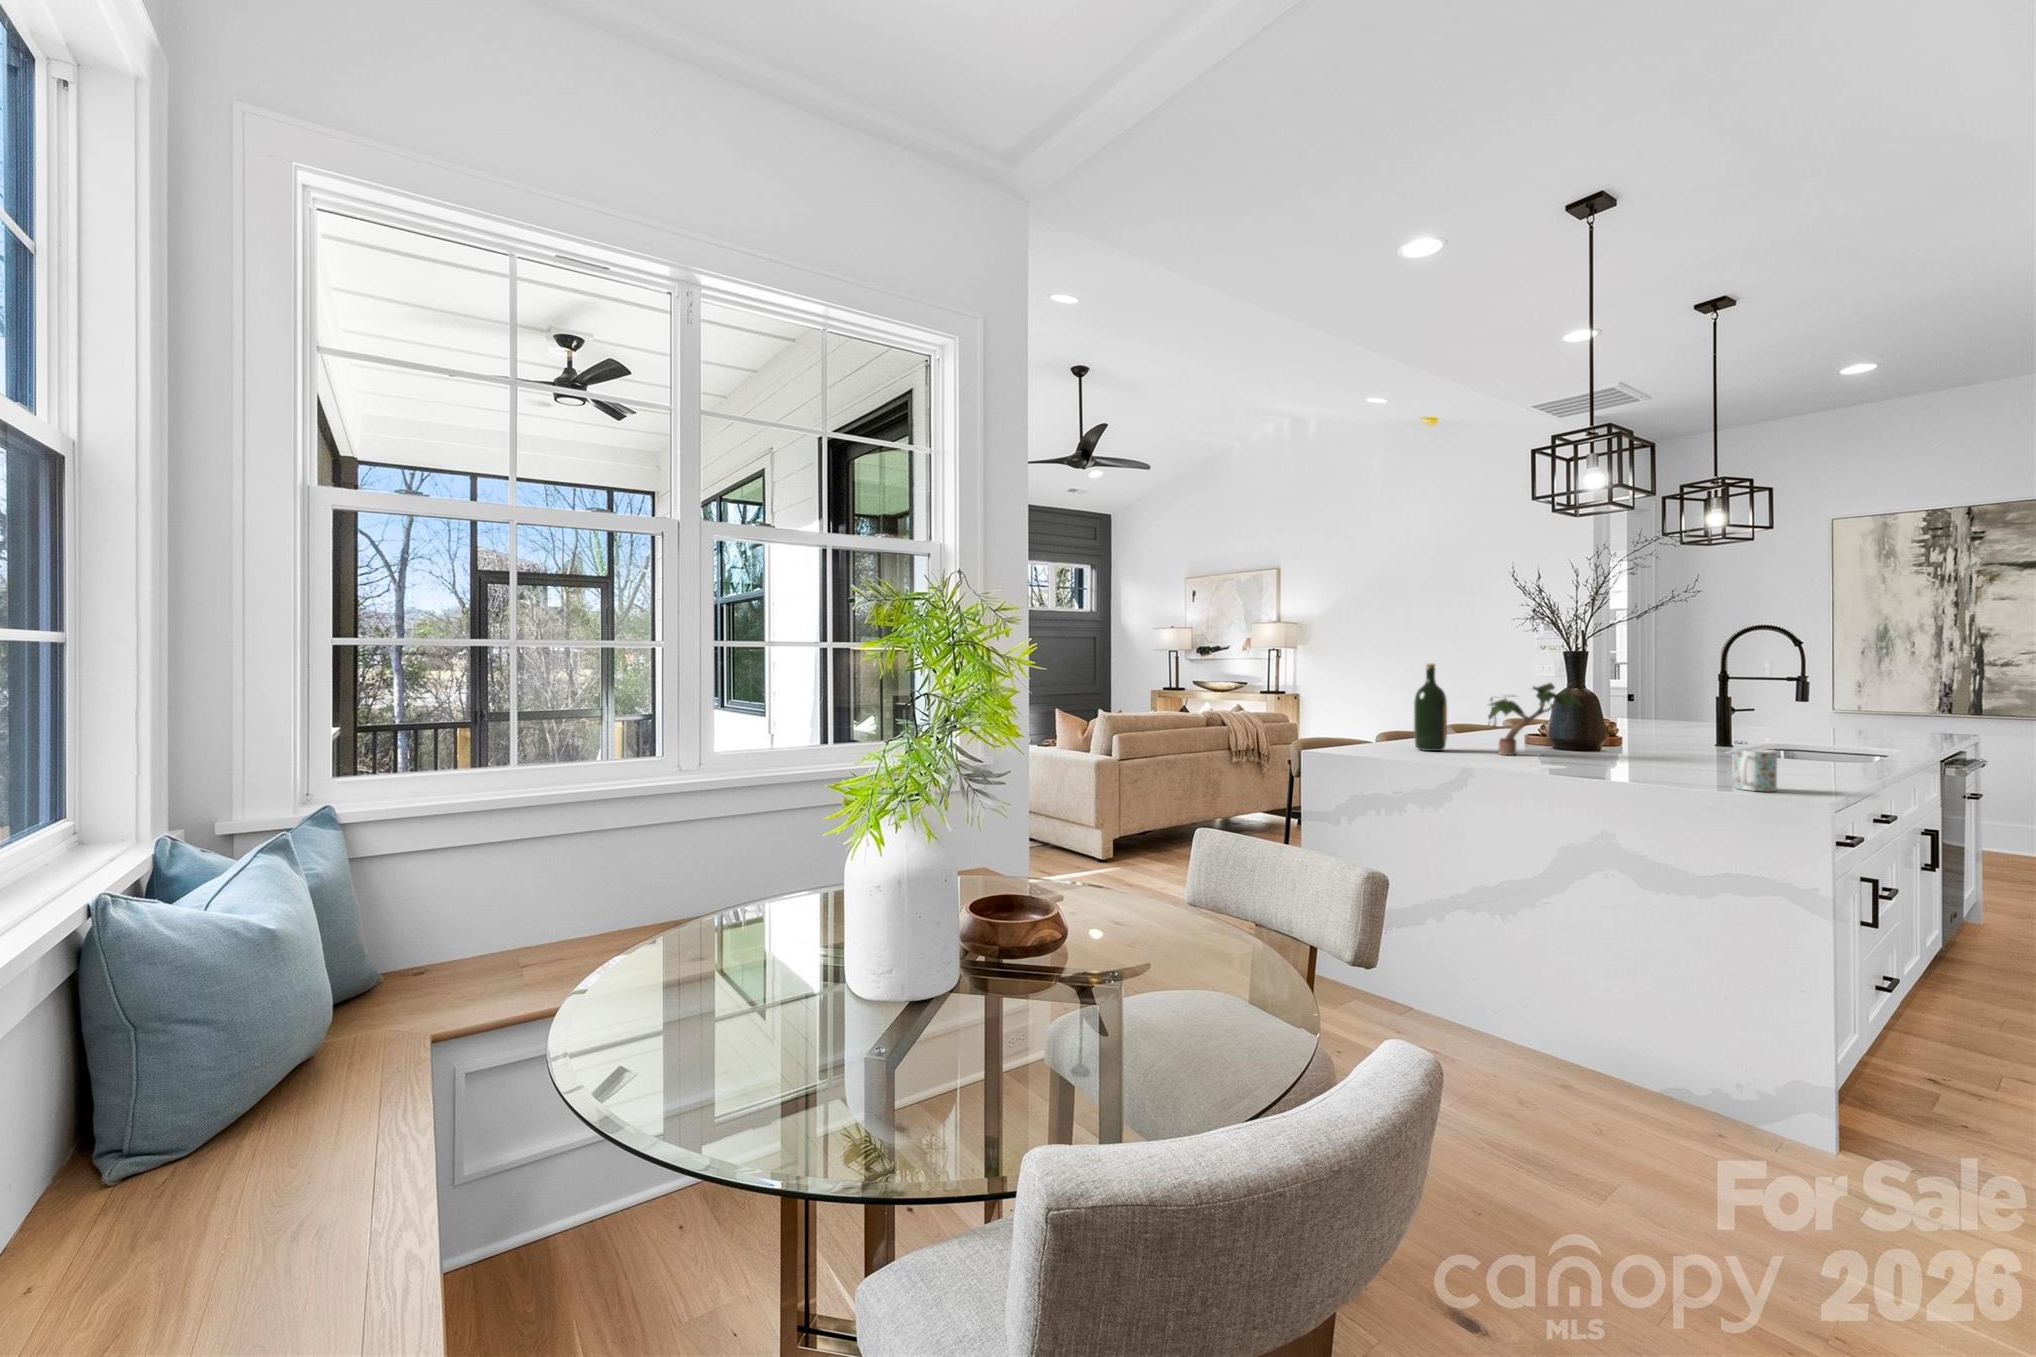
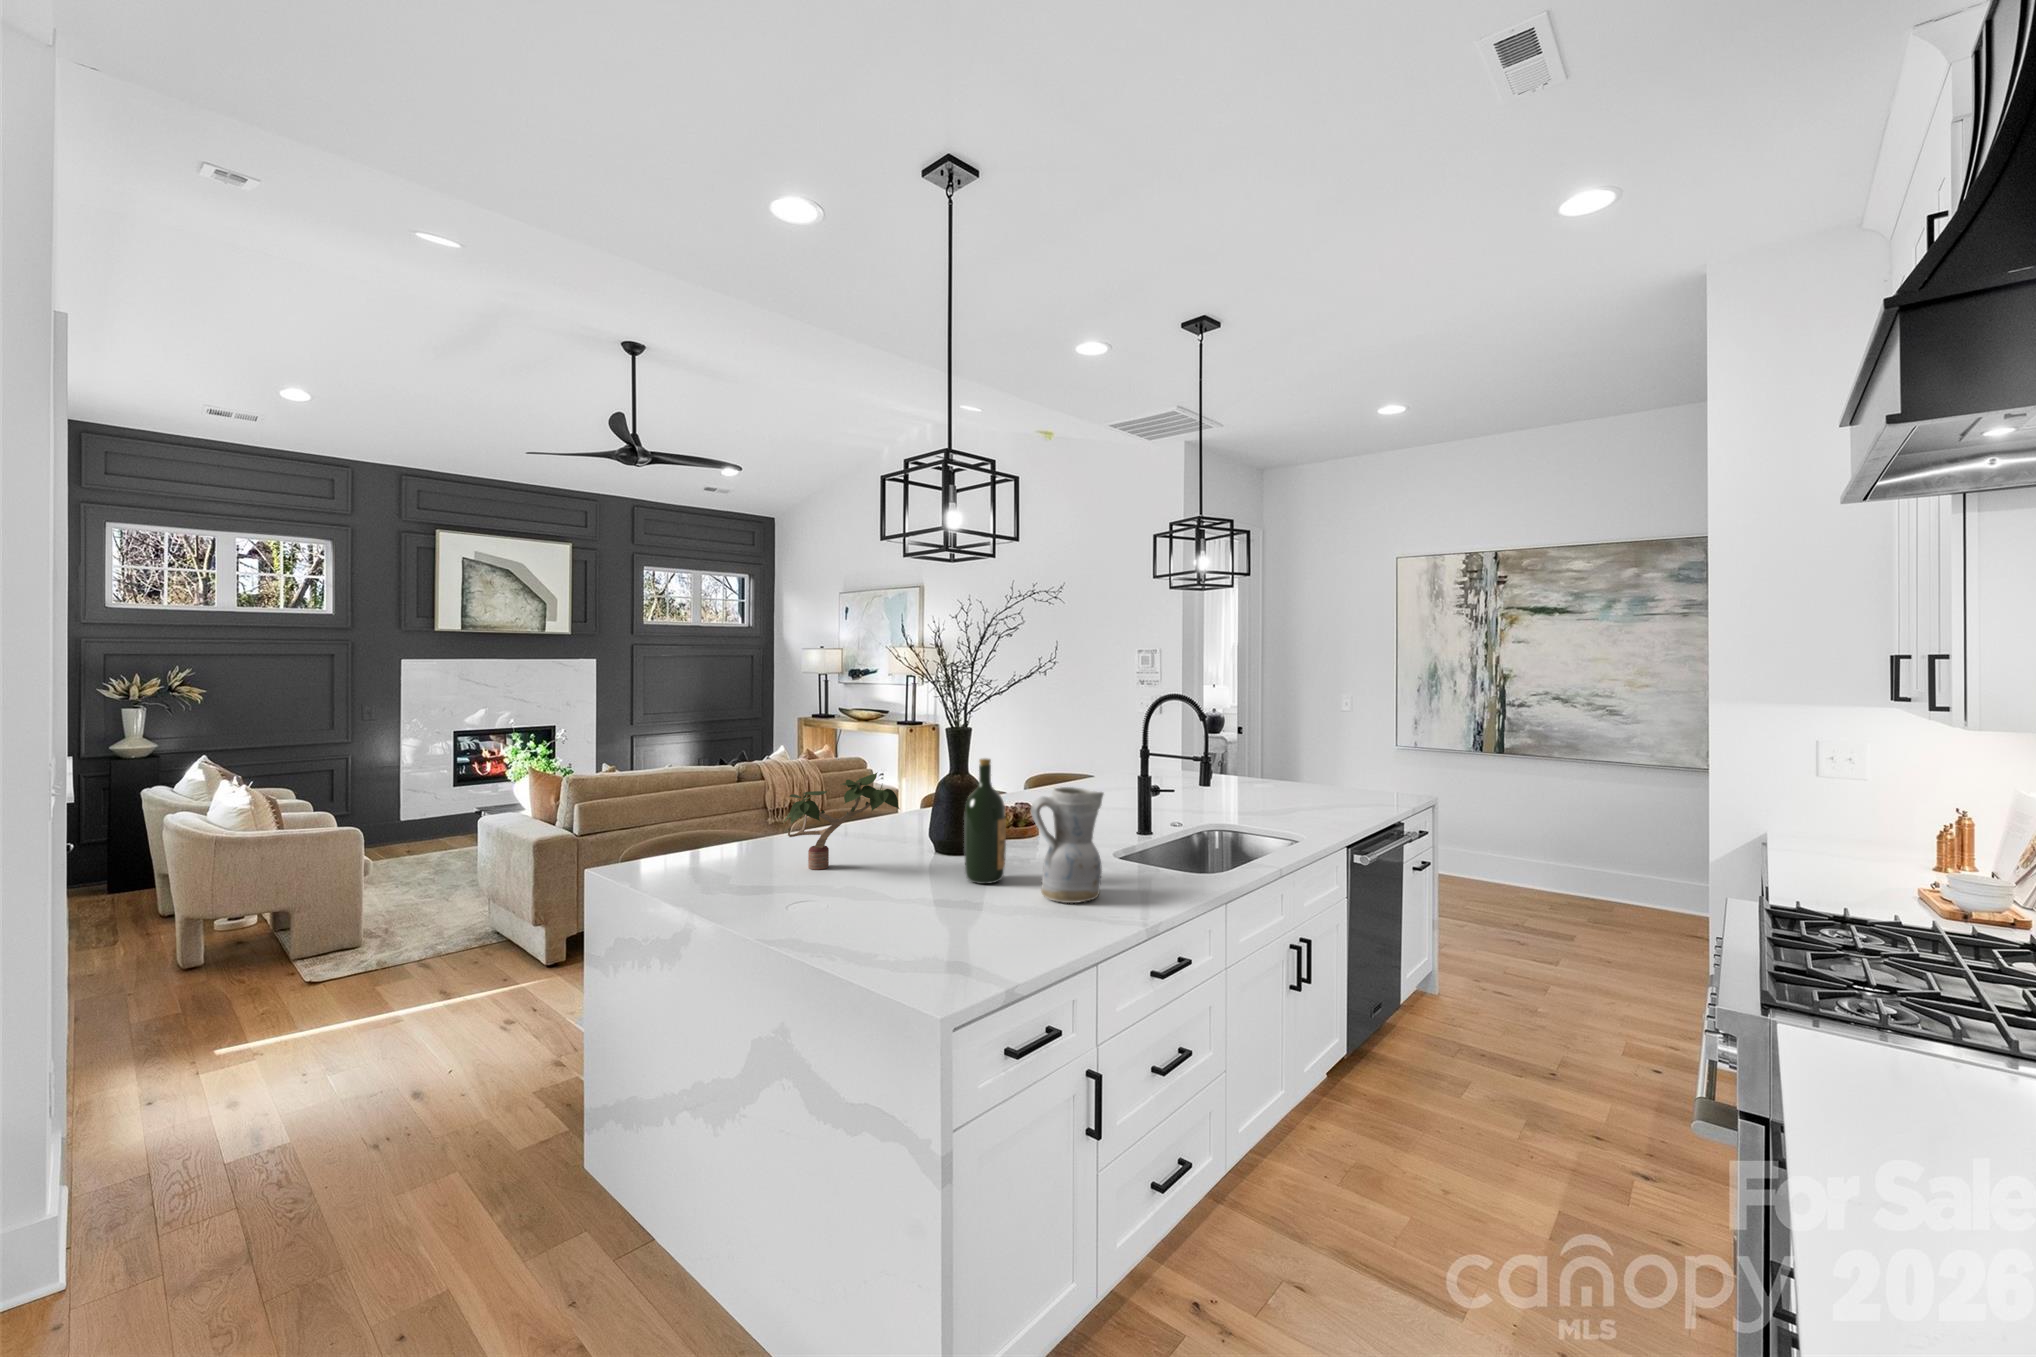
wine bottle: present [1414,664,1447,751] -> present [964,758,1006,884]
ceramic pitcher: none [1744,685,1808,772] -> present [1031,787,1103,903]
mug: present [1735,749,1777,791] -> none [899,900,958,966]

